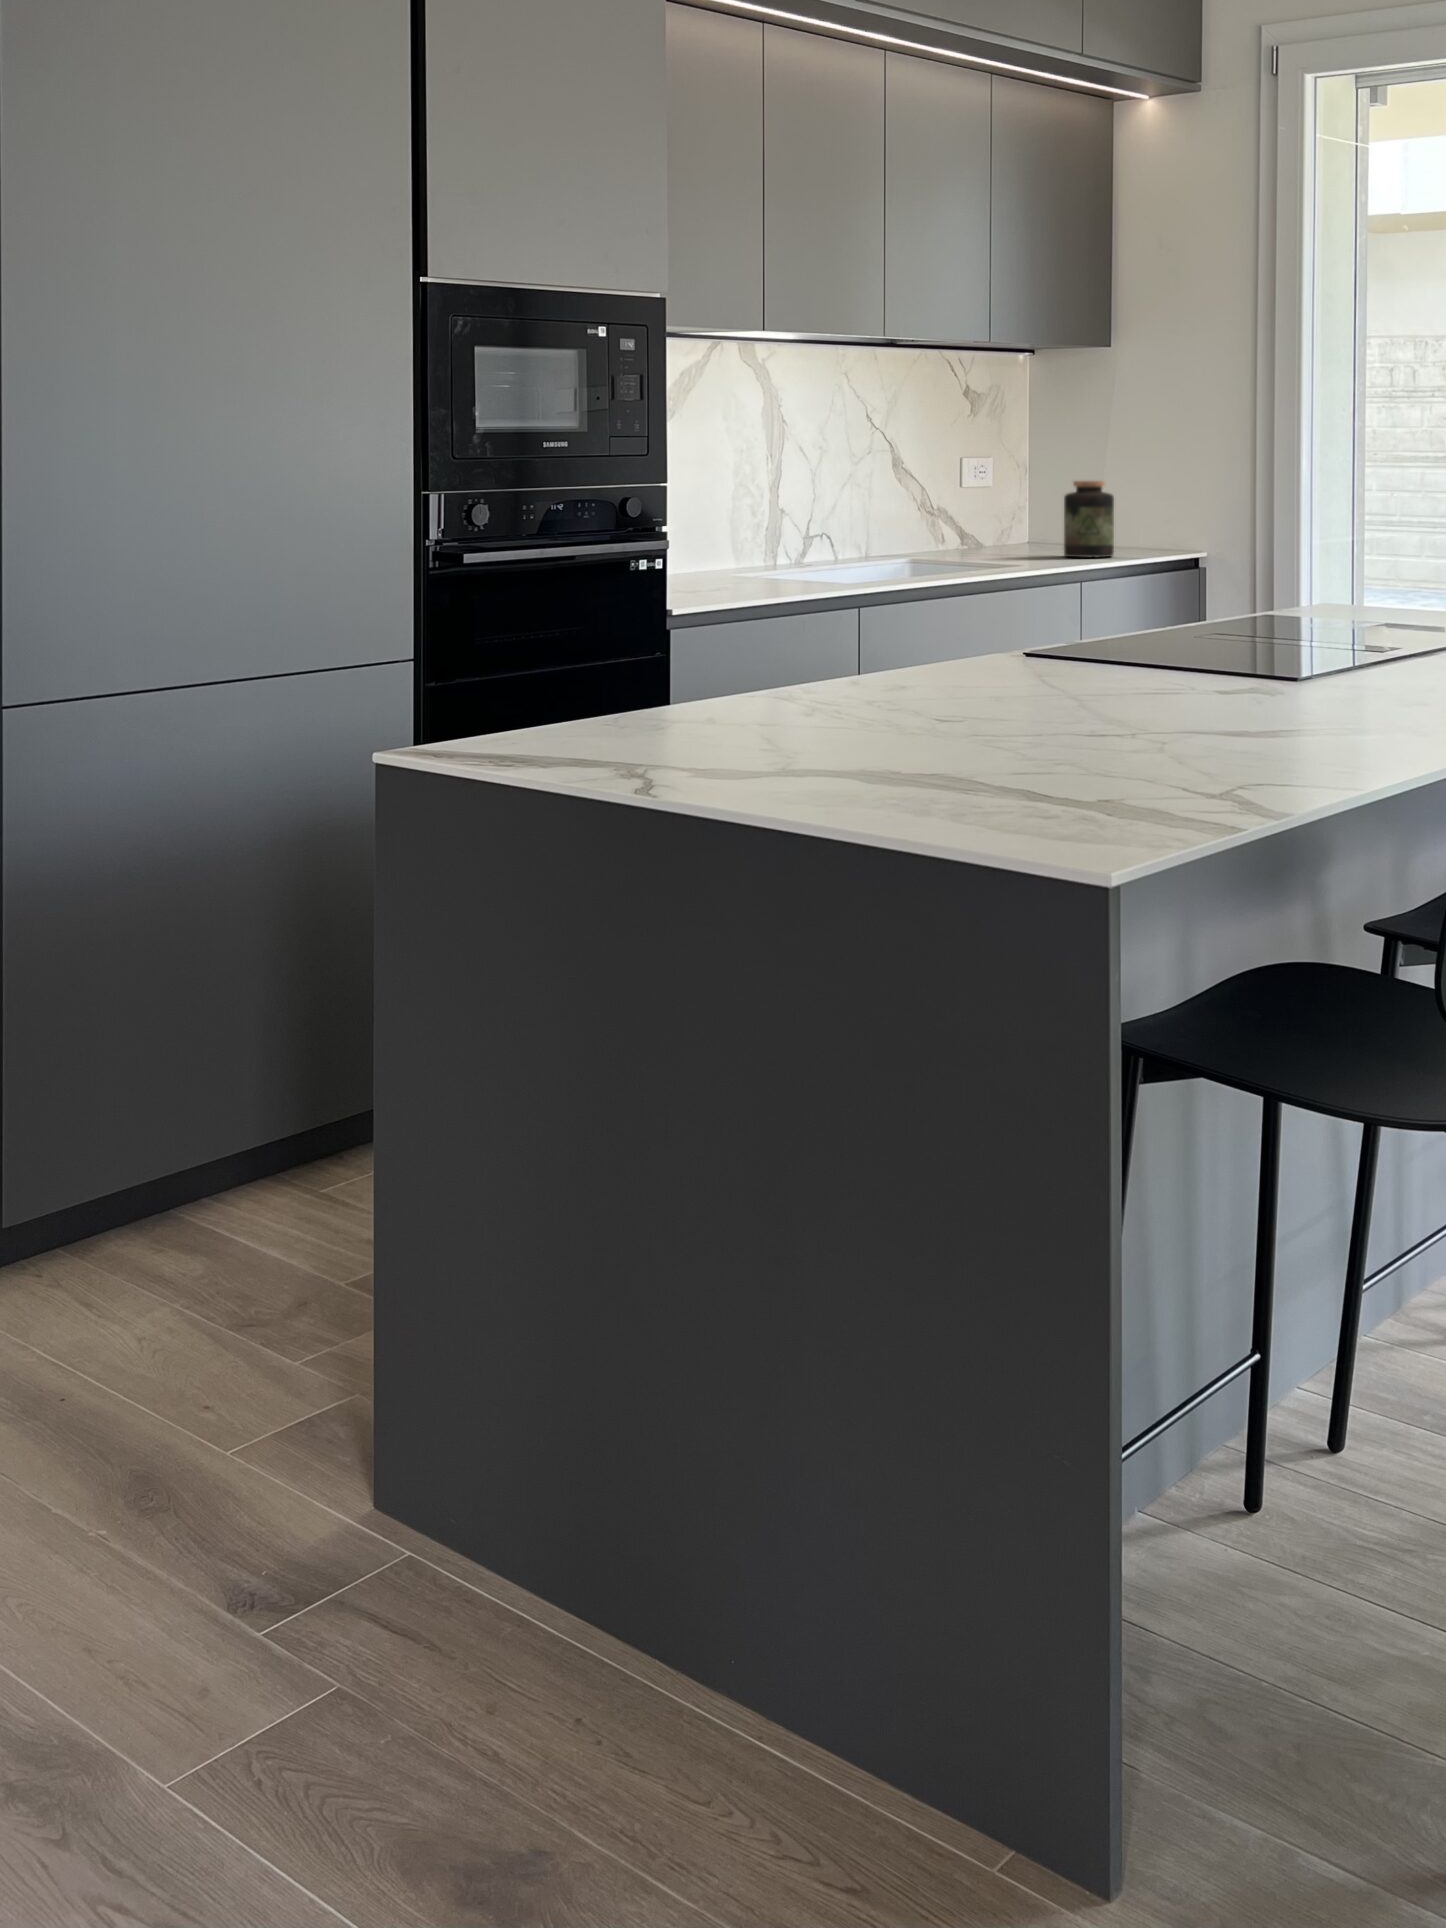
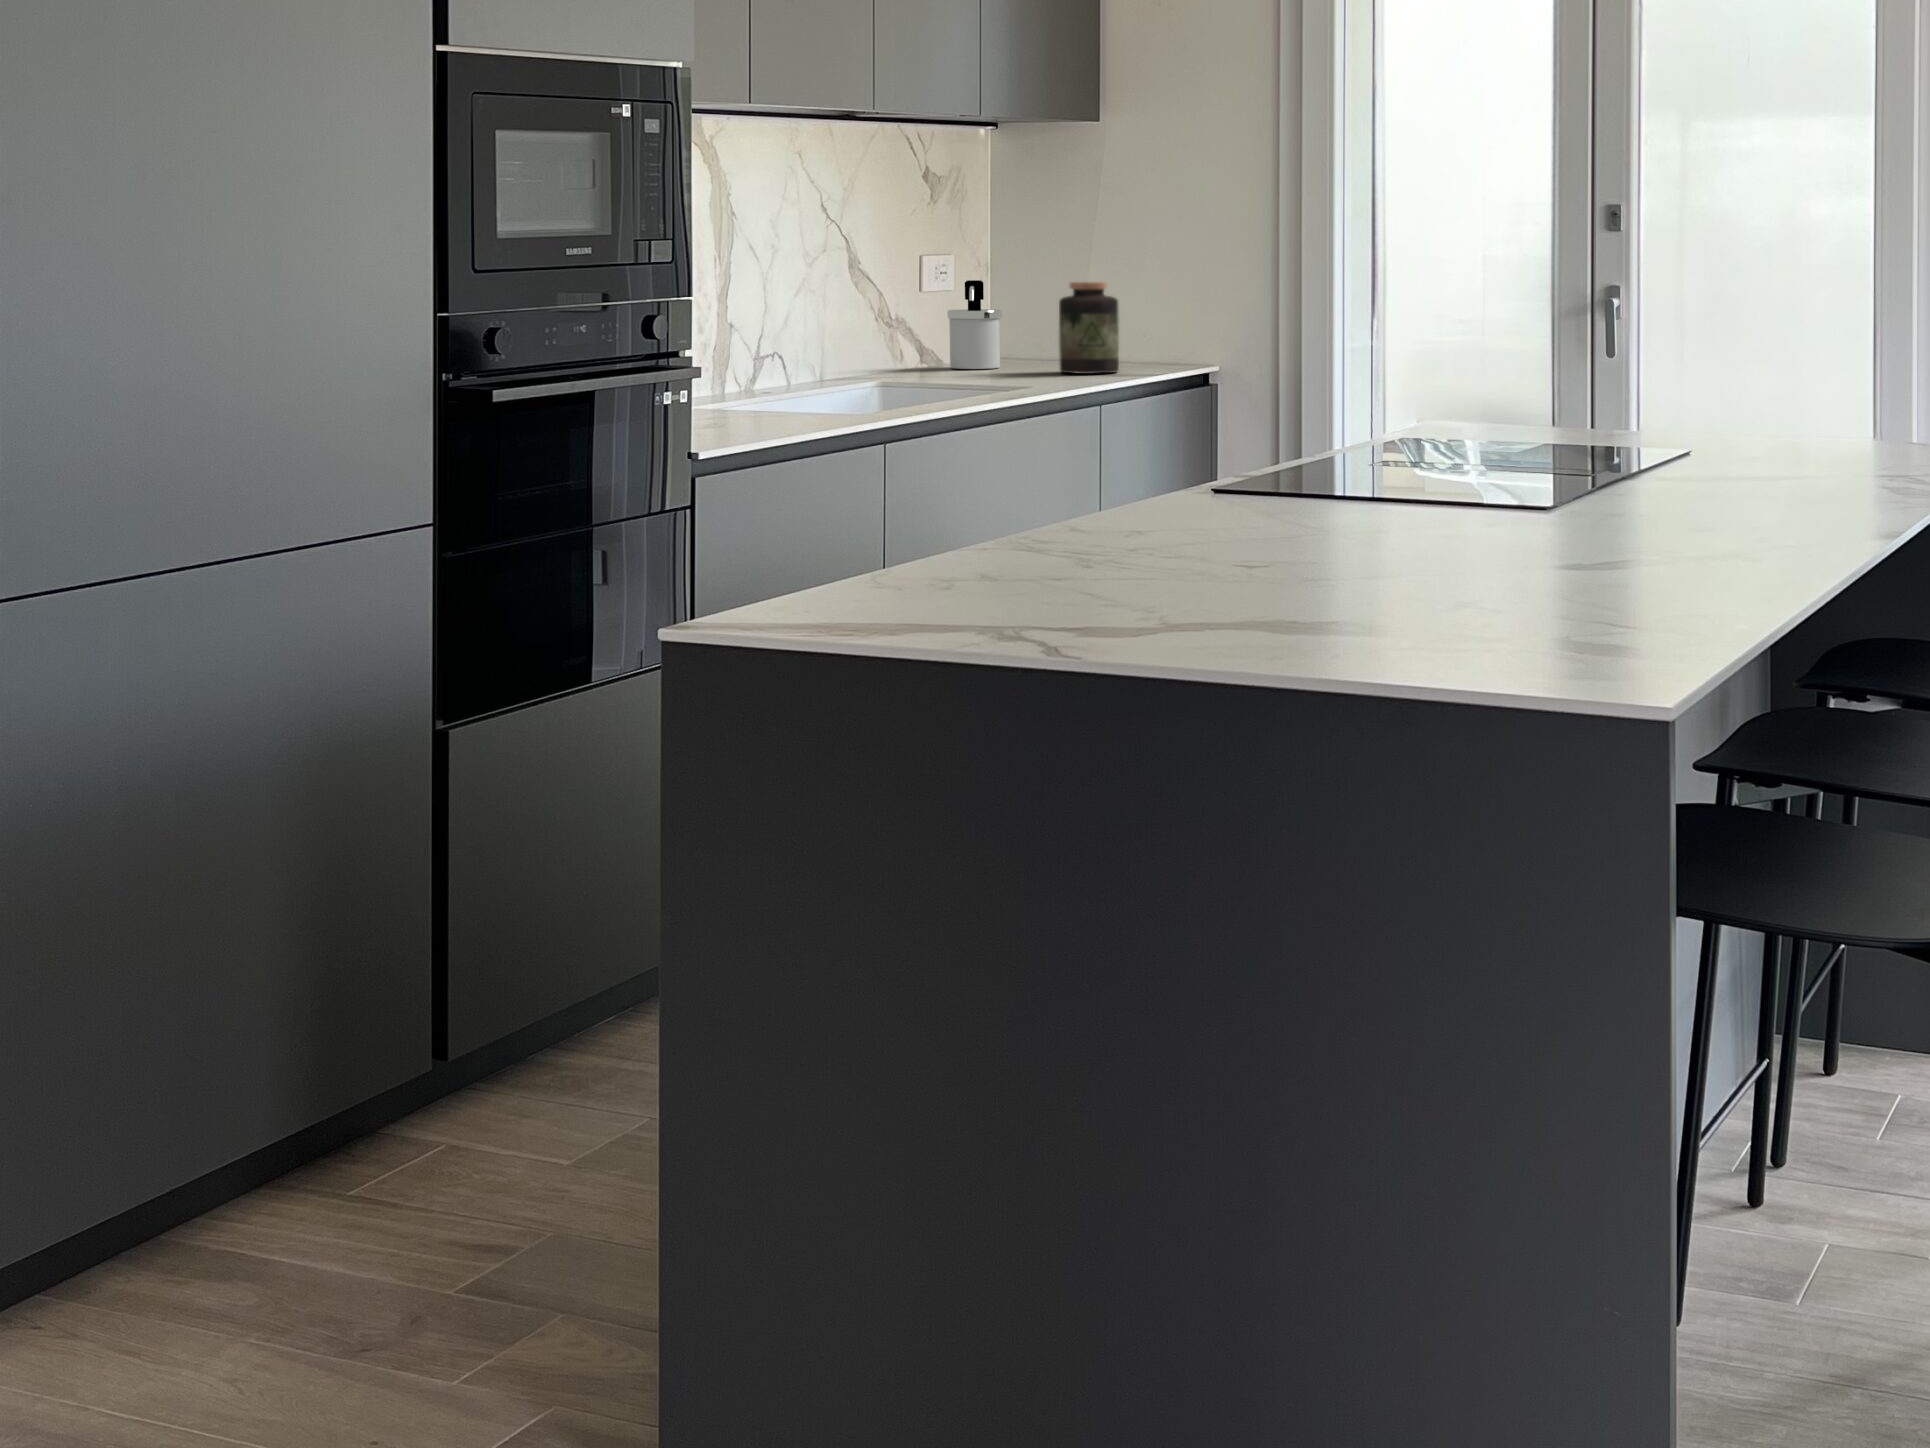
soap dispenser: none [981,480,1026,553] -> present [947,280,1001,369]

